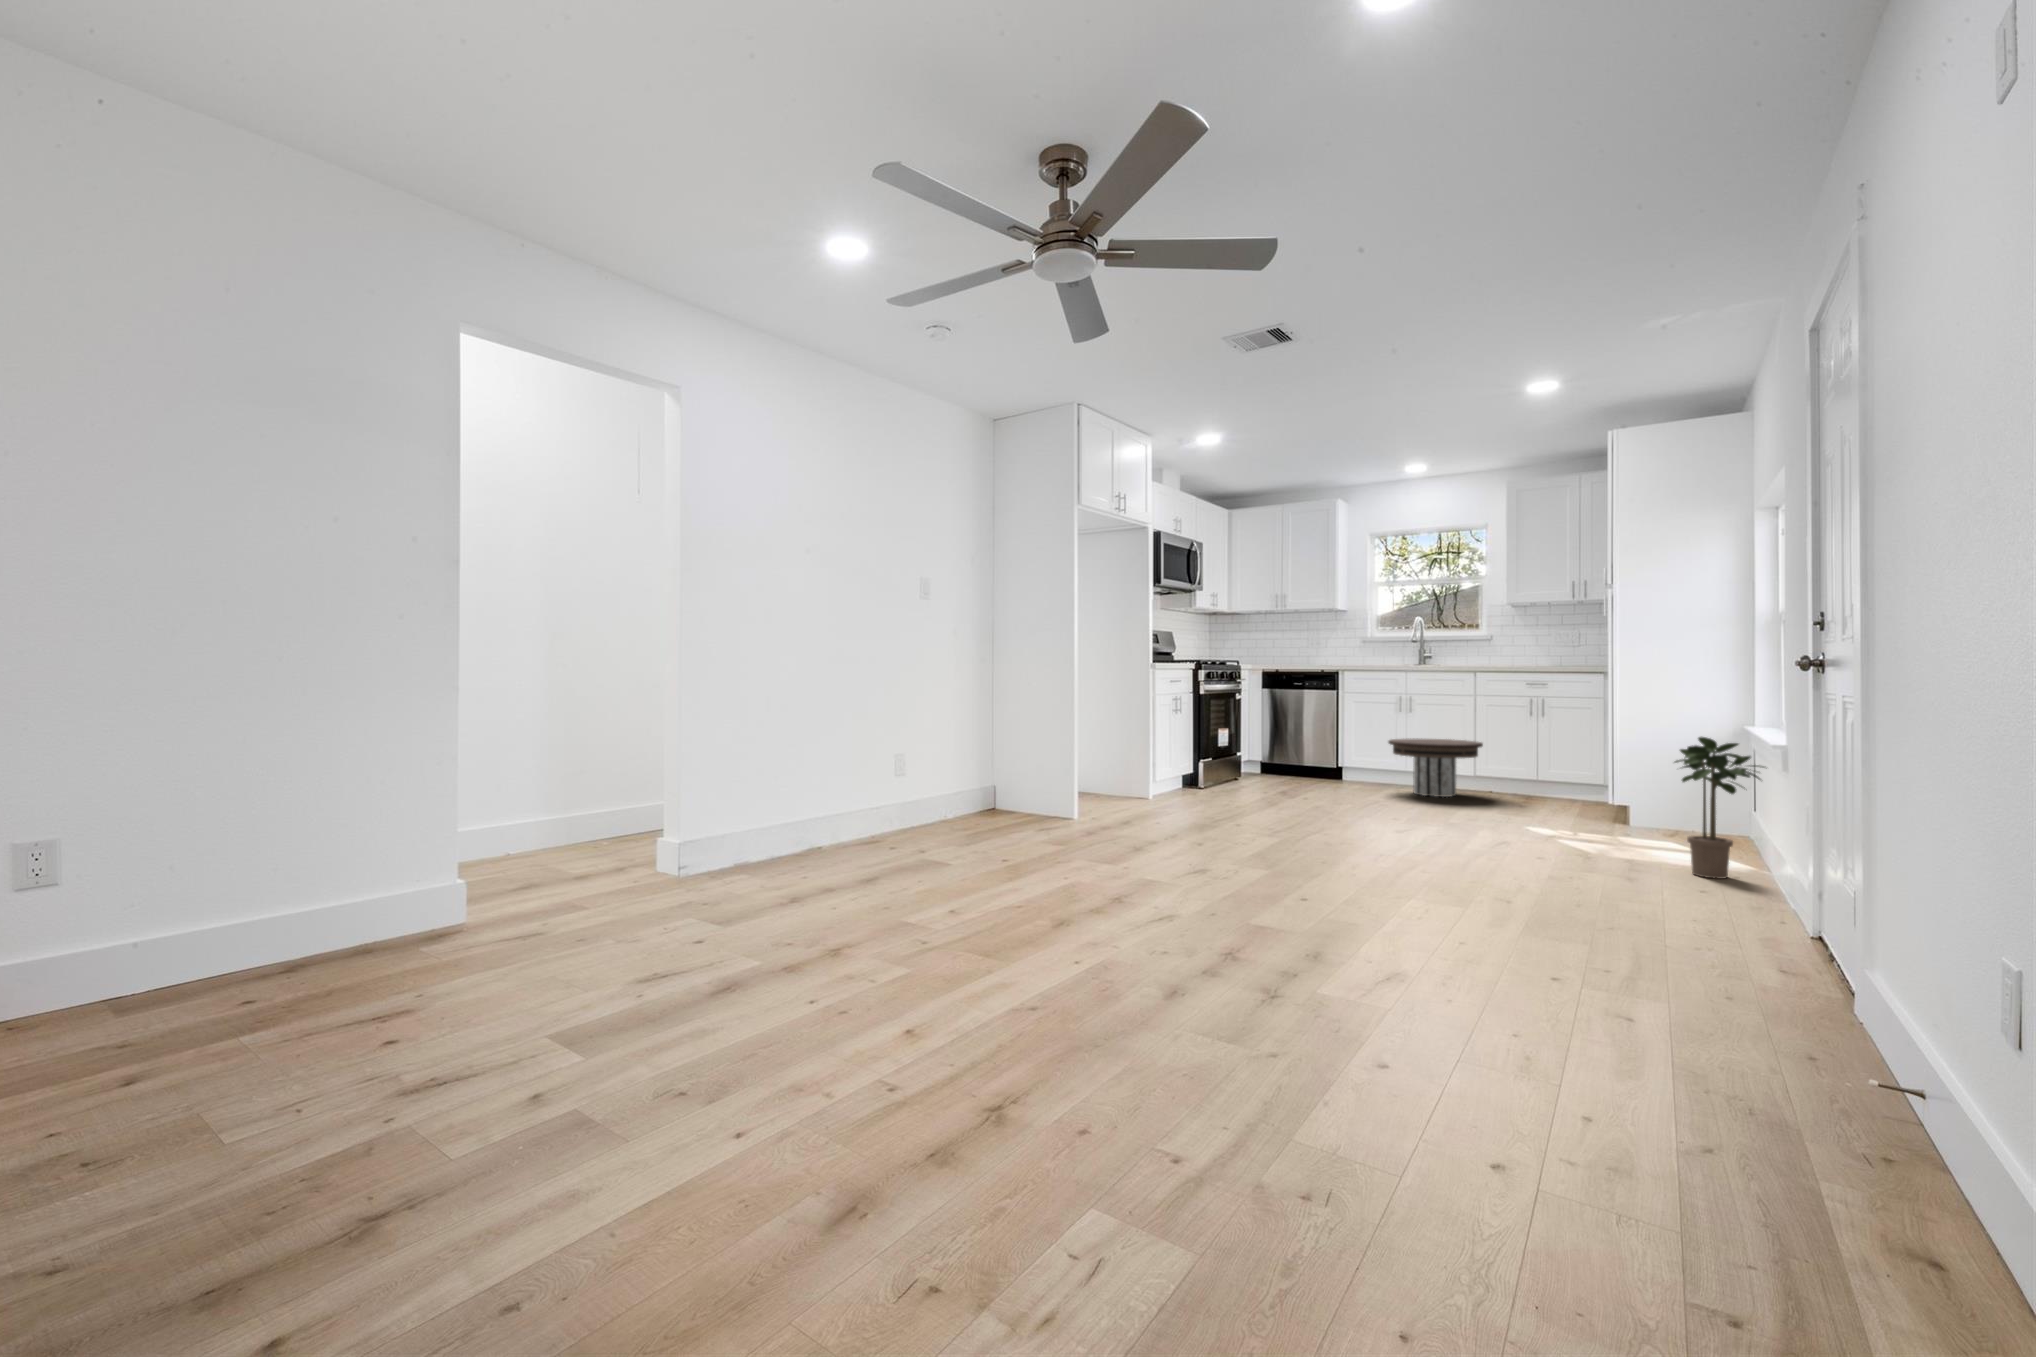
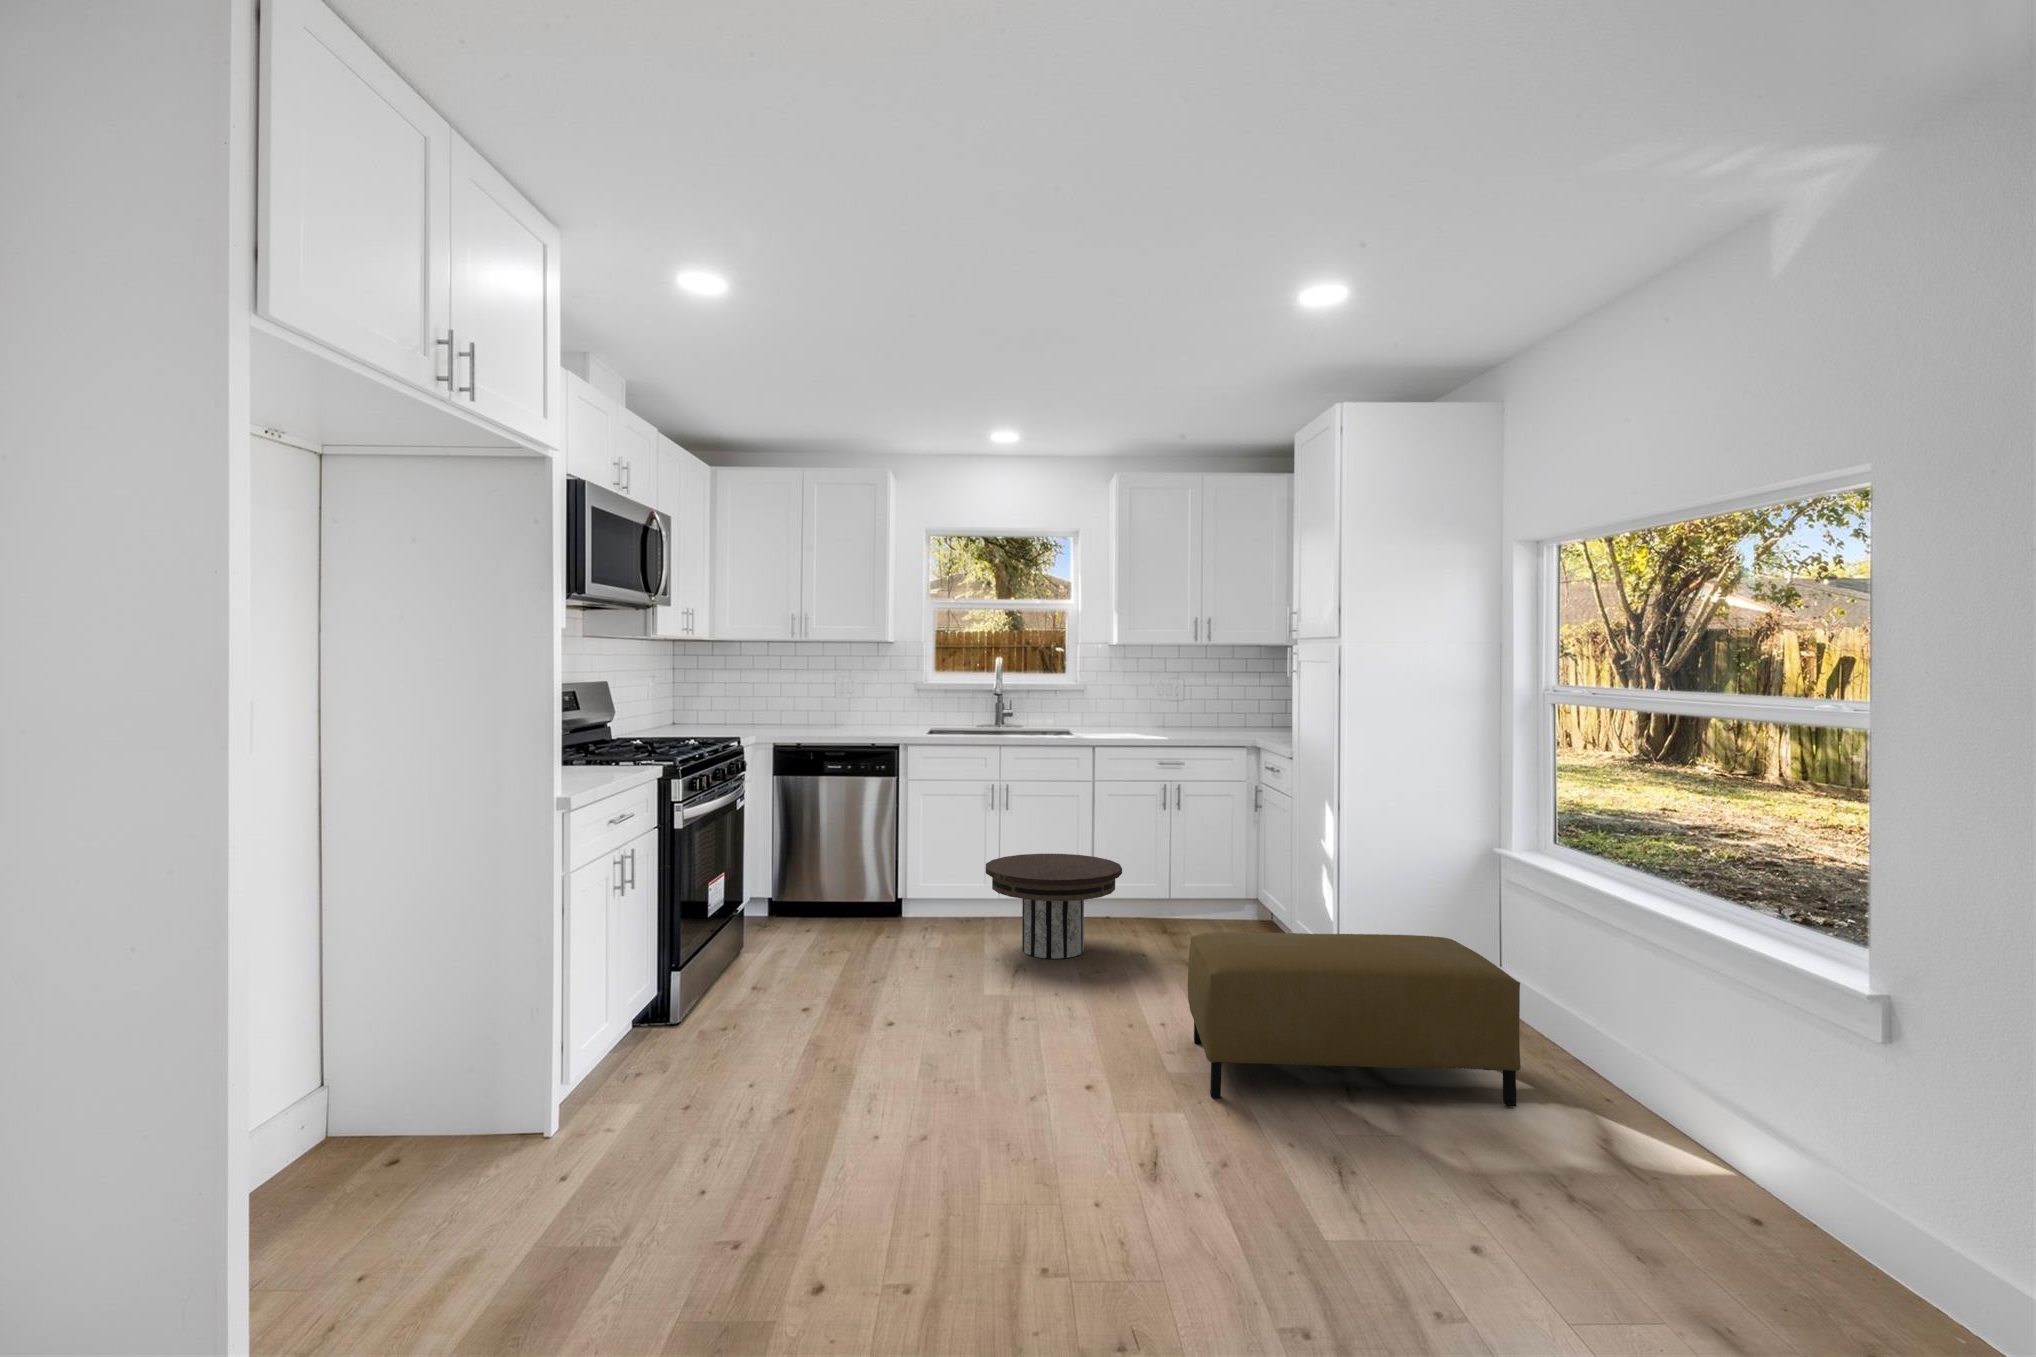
potted plant: present [1675,737,1764,879] -> none [1599,954,1792,1231]
ottoman: none [1473,758,1675,850] -> present [1187,932,1521,1107]

